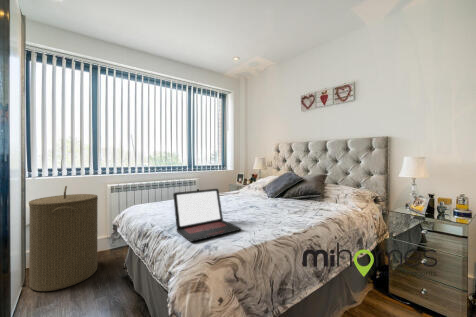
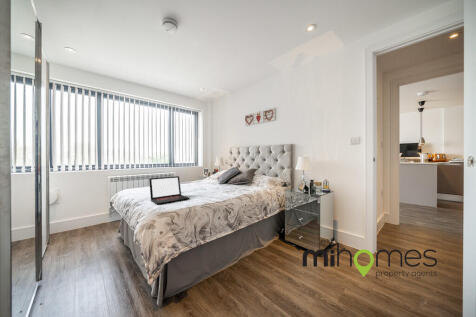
laundry hamper: present [29,186,98,291] -> none [53,177,102,246]

